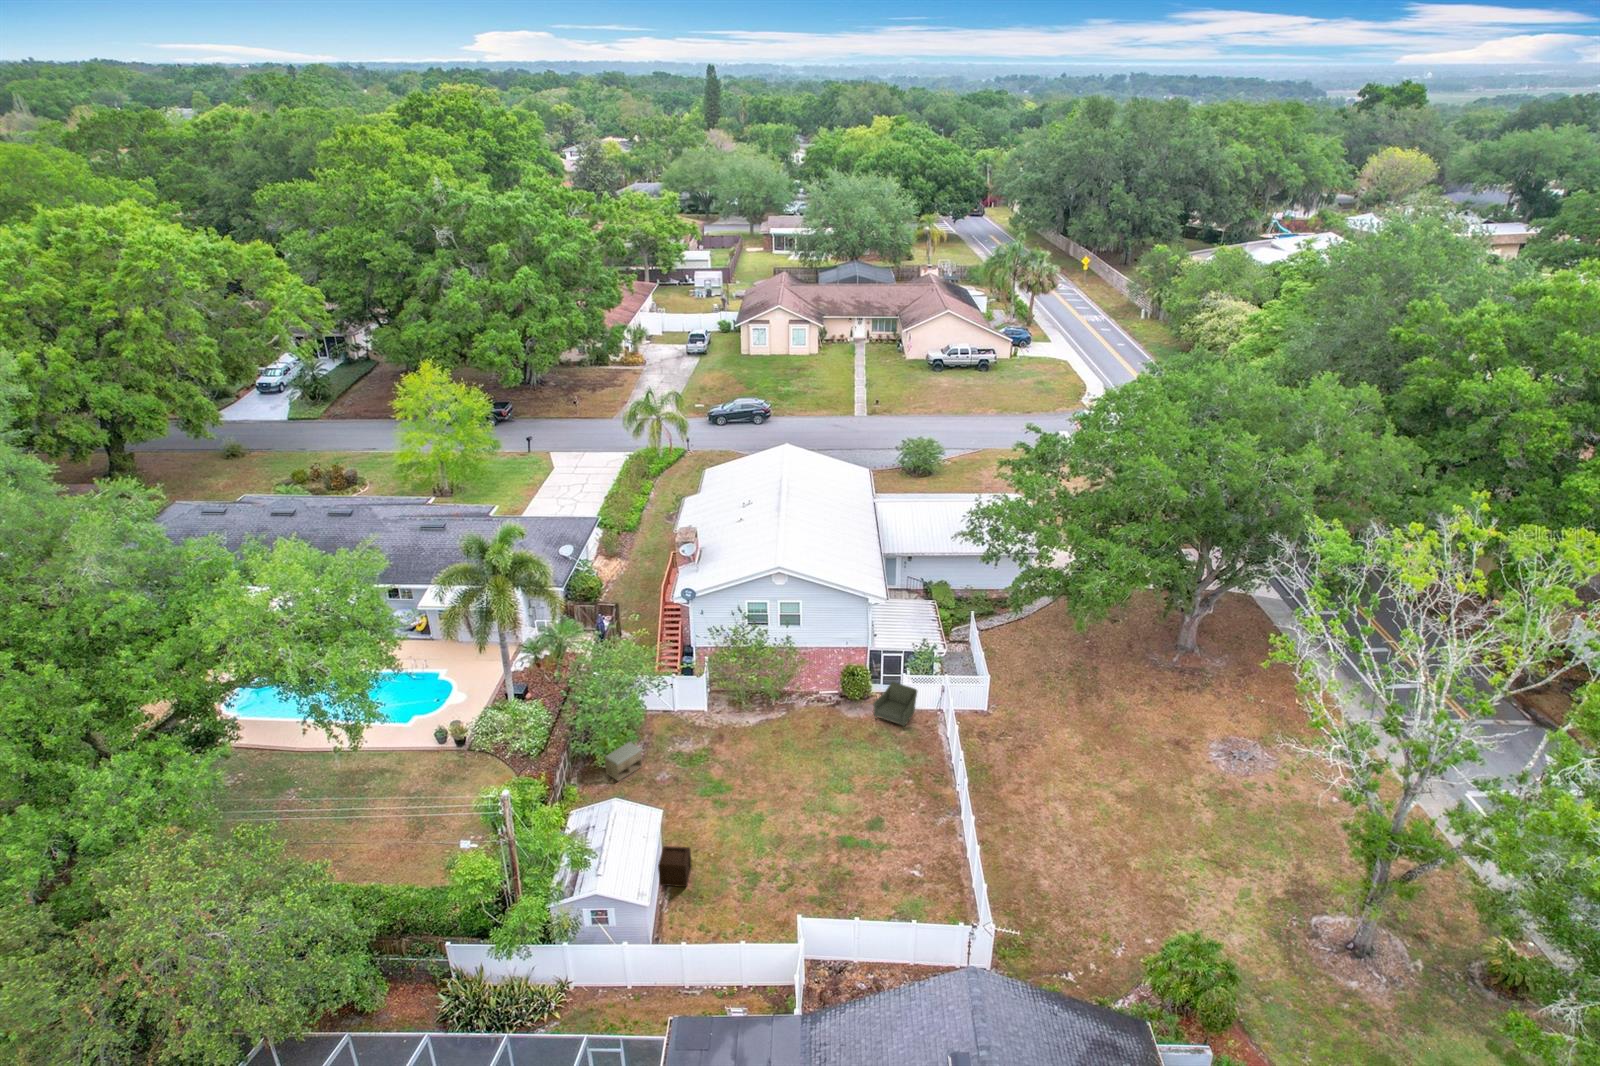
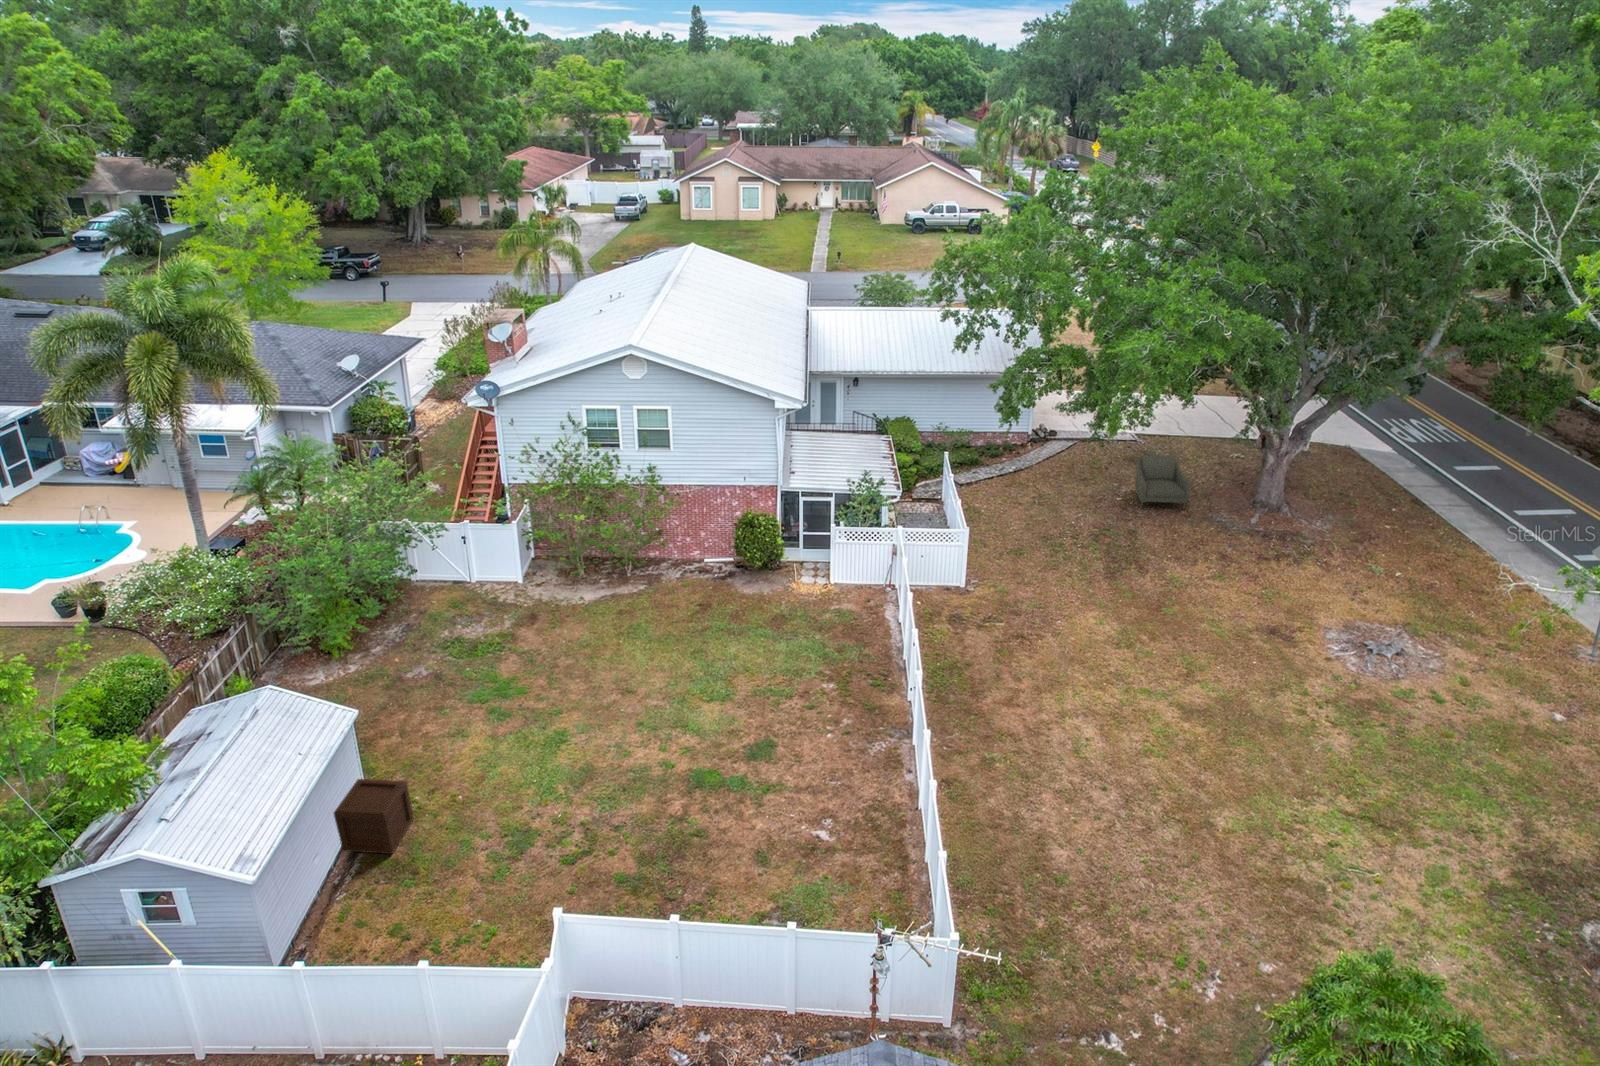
chair: present [873,682,917,728] -> present [1135,455,1192,508]
storage bench: present [605,742,642,781] -> none [316,615,388,678]

